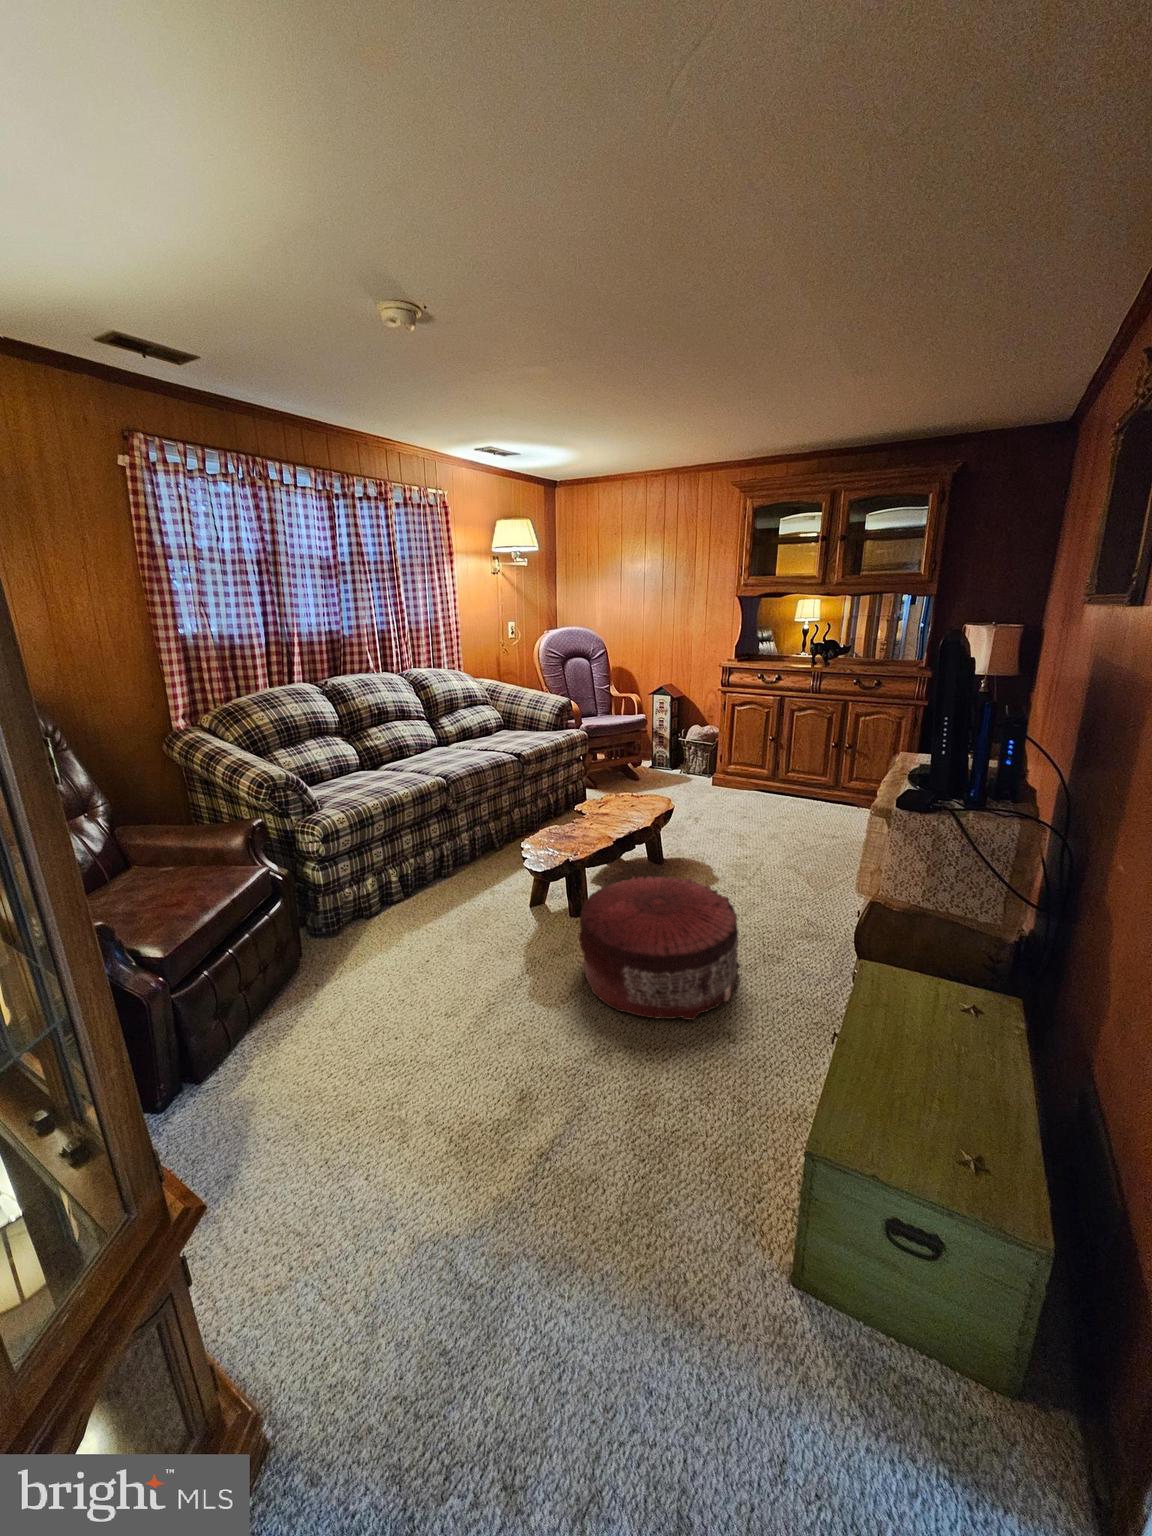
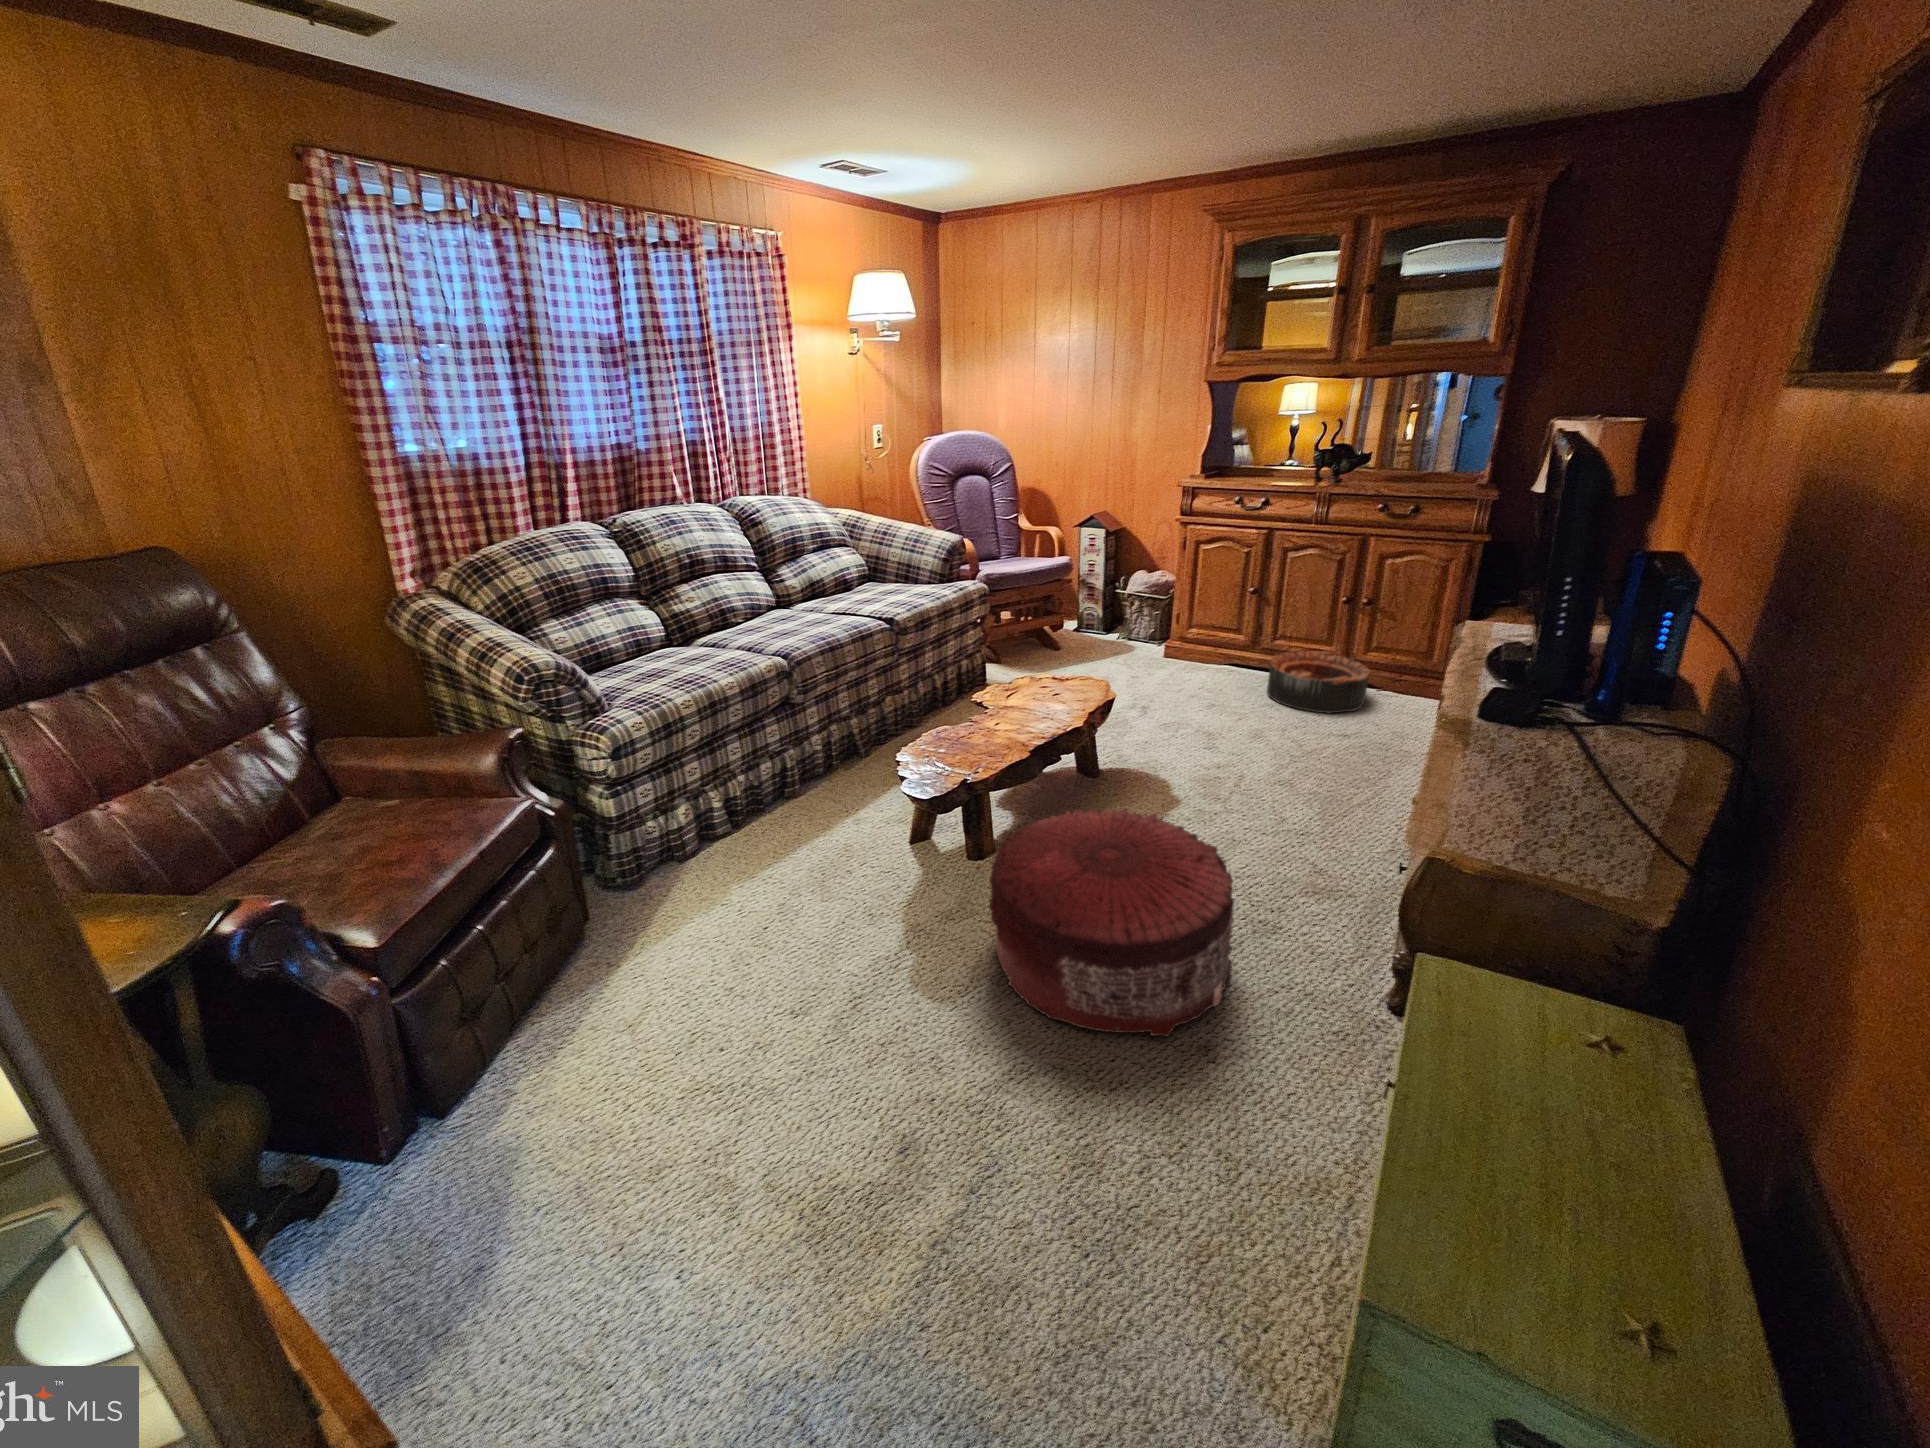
basket: none [780,780,847,821] -> present [1267,651,1370,713]

